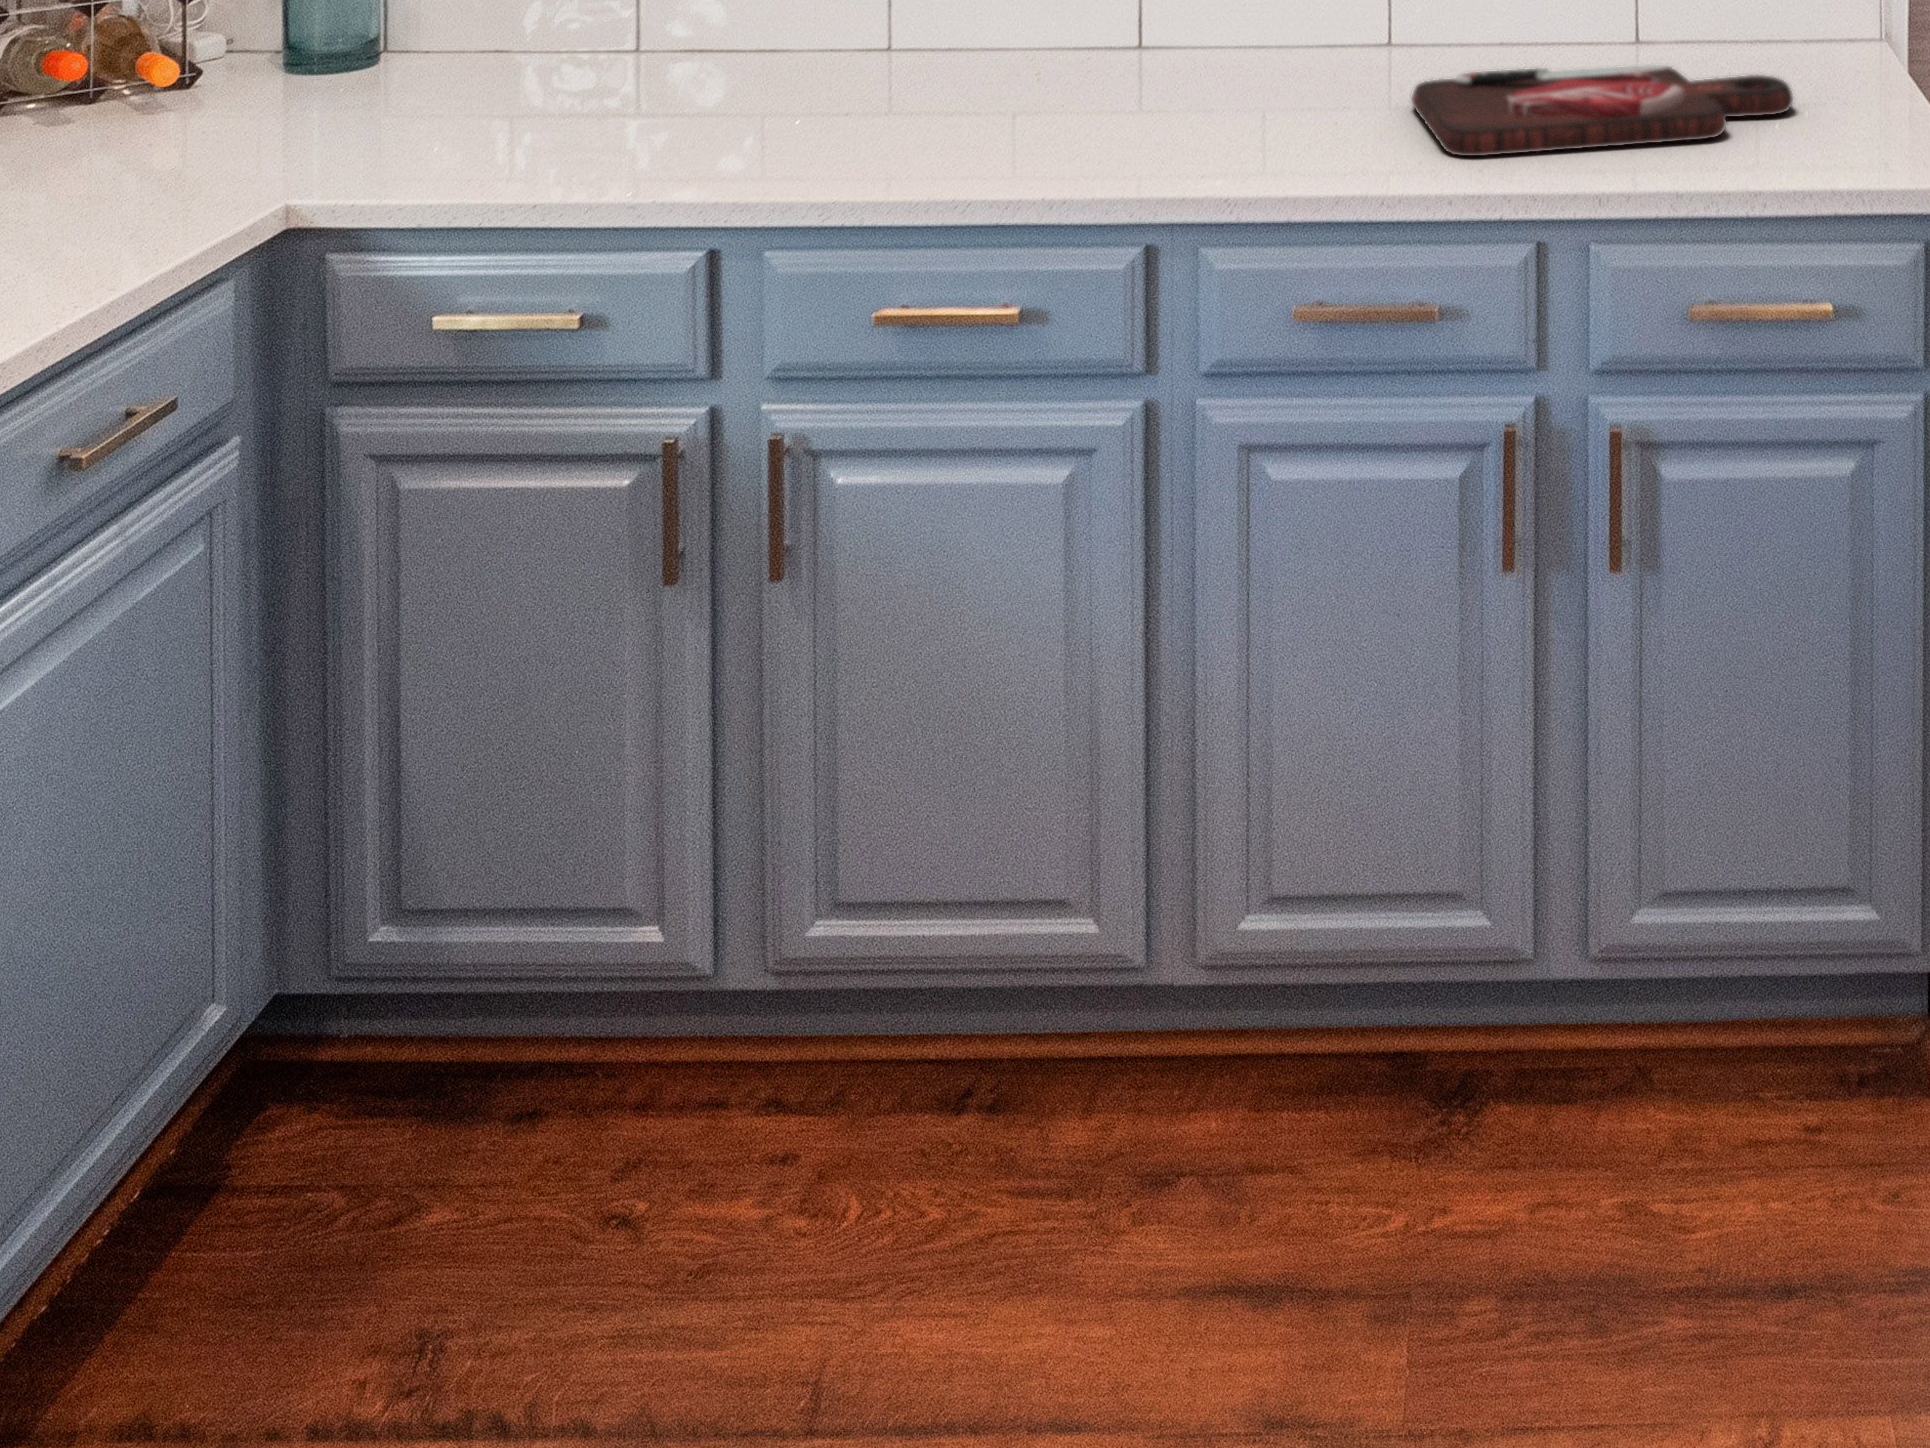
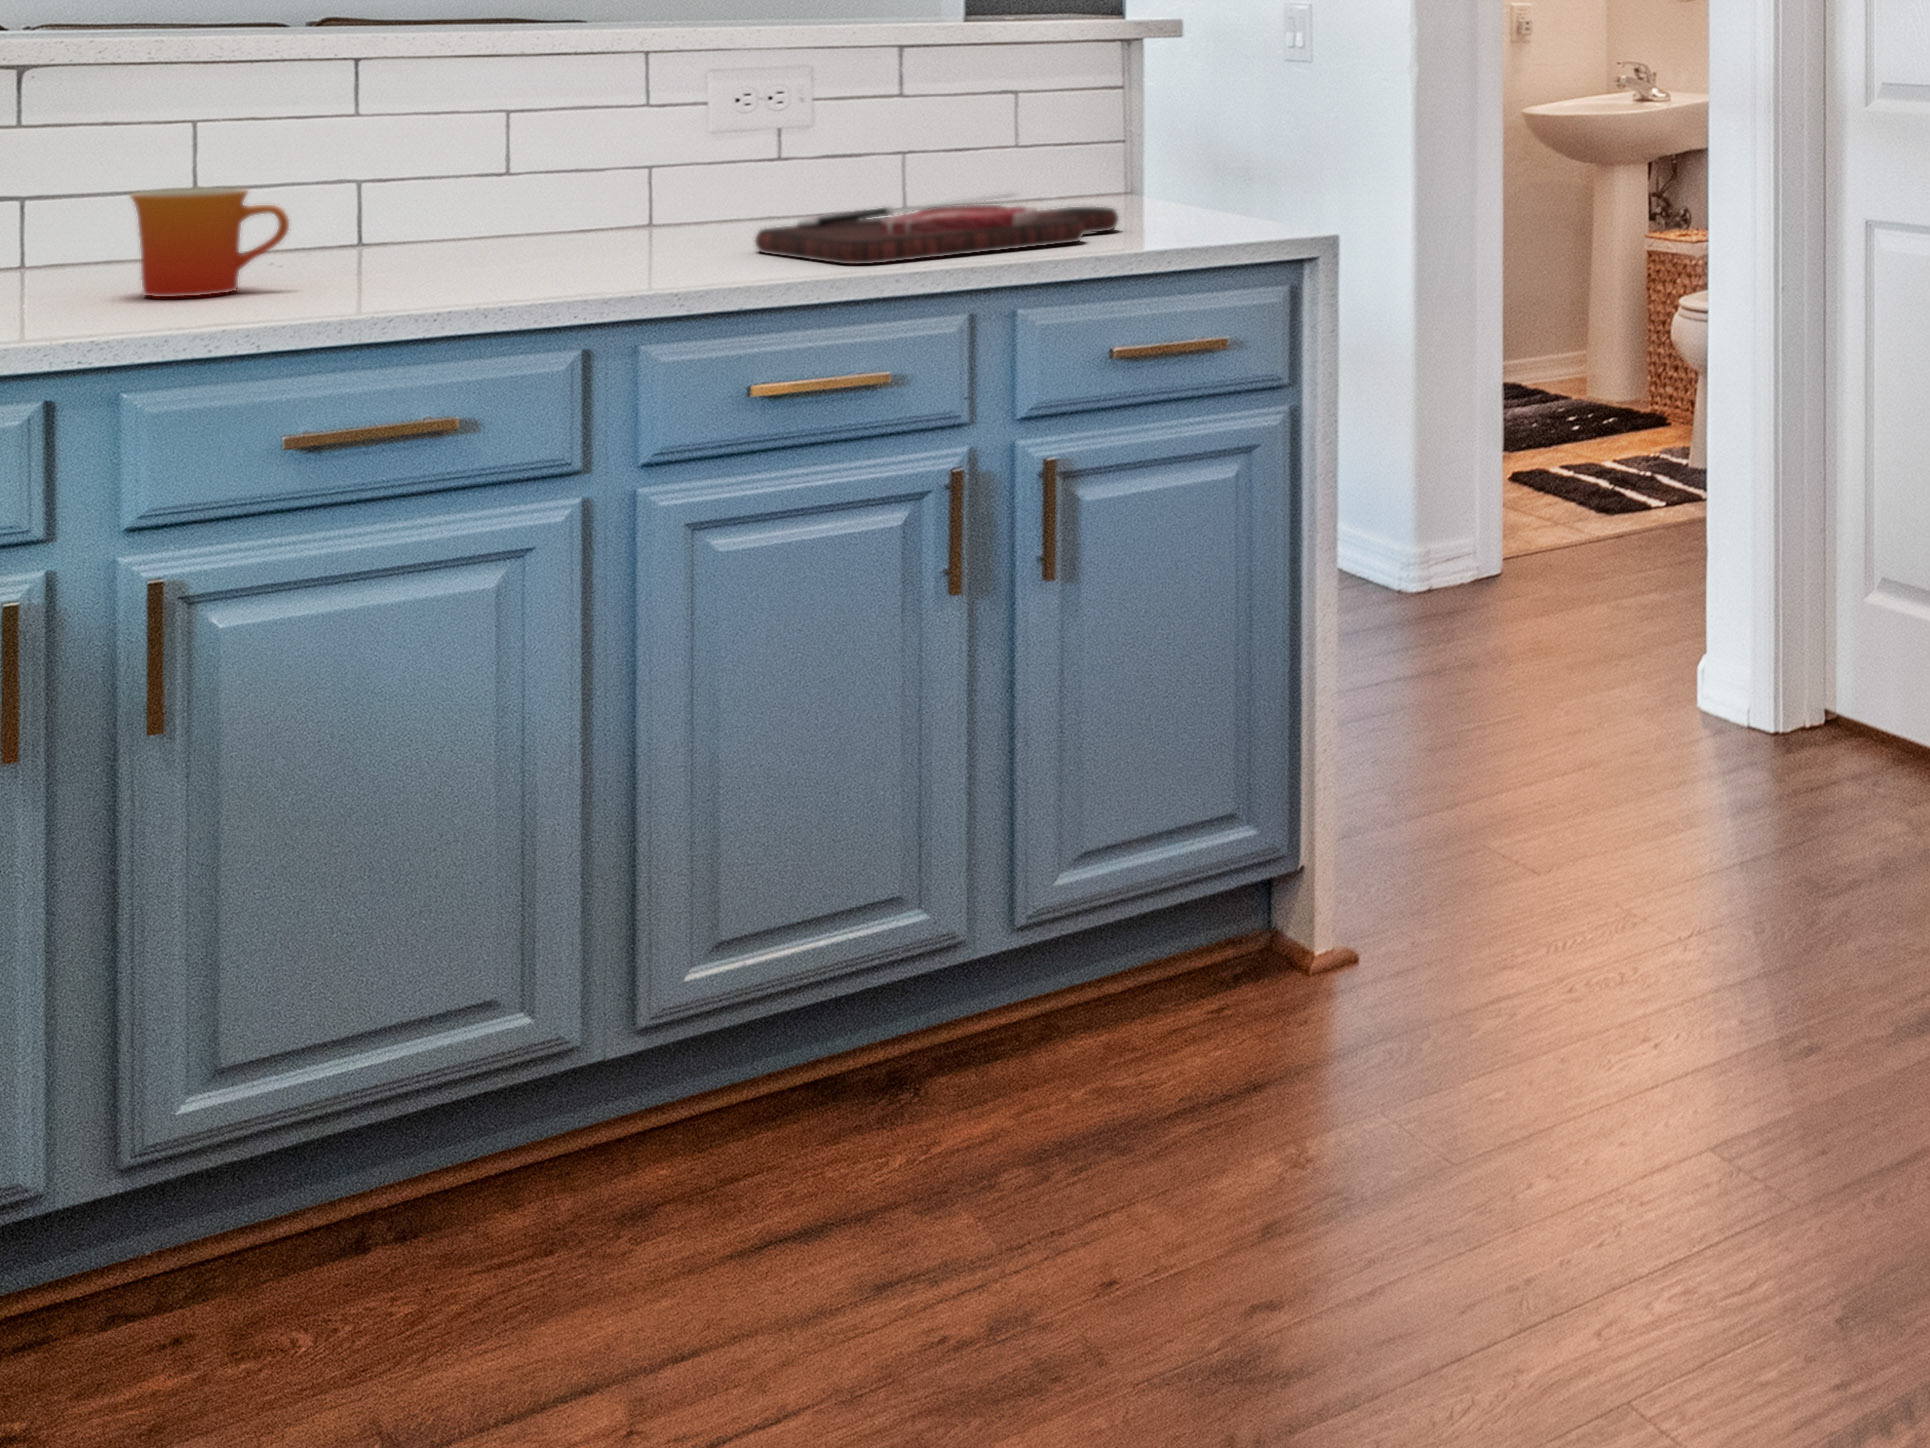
mug: none [871,15,985,127] -> present [131,188,289,297]

